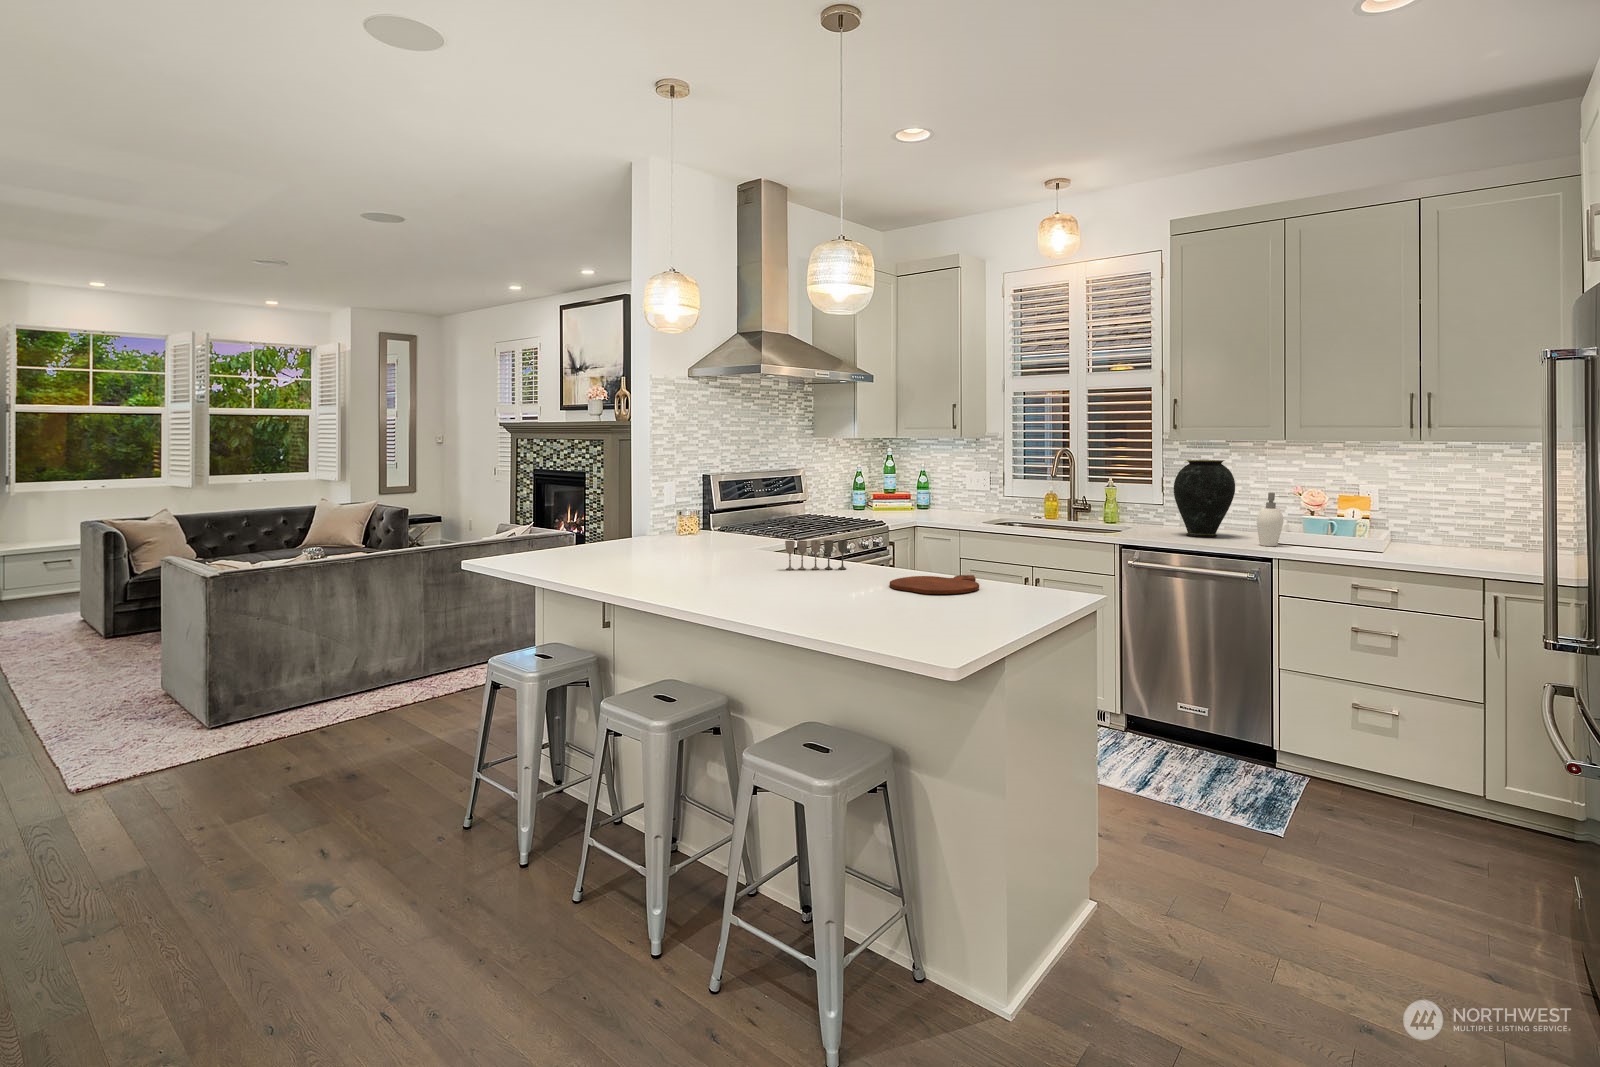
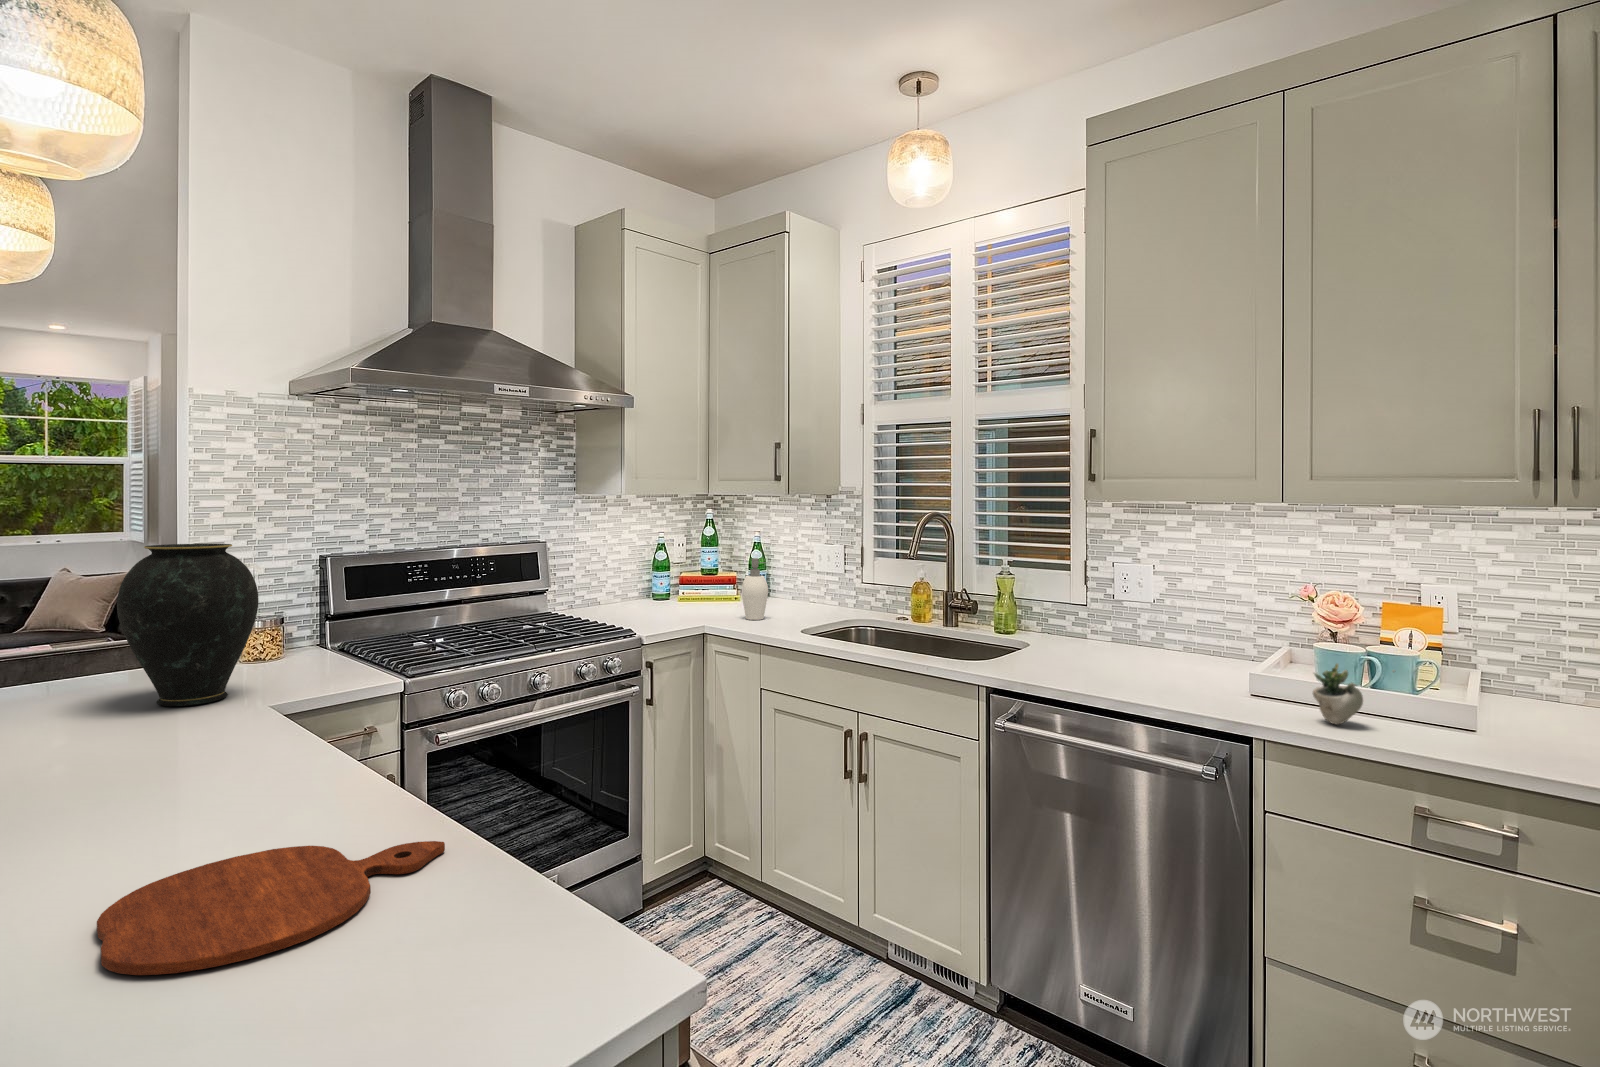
vase: present [1174,460,1235,537] -> present [117,544,259,706]
soap dispenser: present [1257,493,1283,546] -> present [741,558,768,620]
succulent plant: none [1304,519,1345,550] -> present [1313,664,1395,725]
wine glass: present [785,540,847,570] -> none [108,725,258,794]

